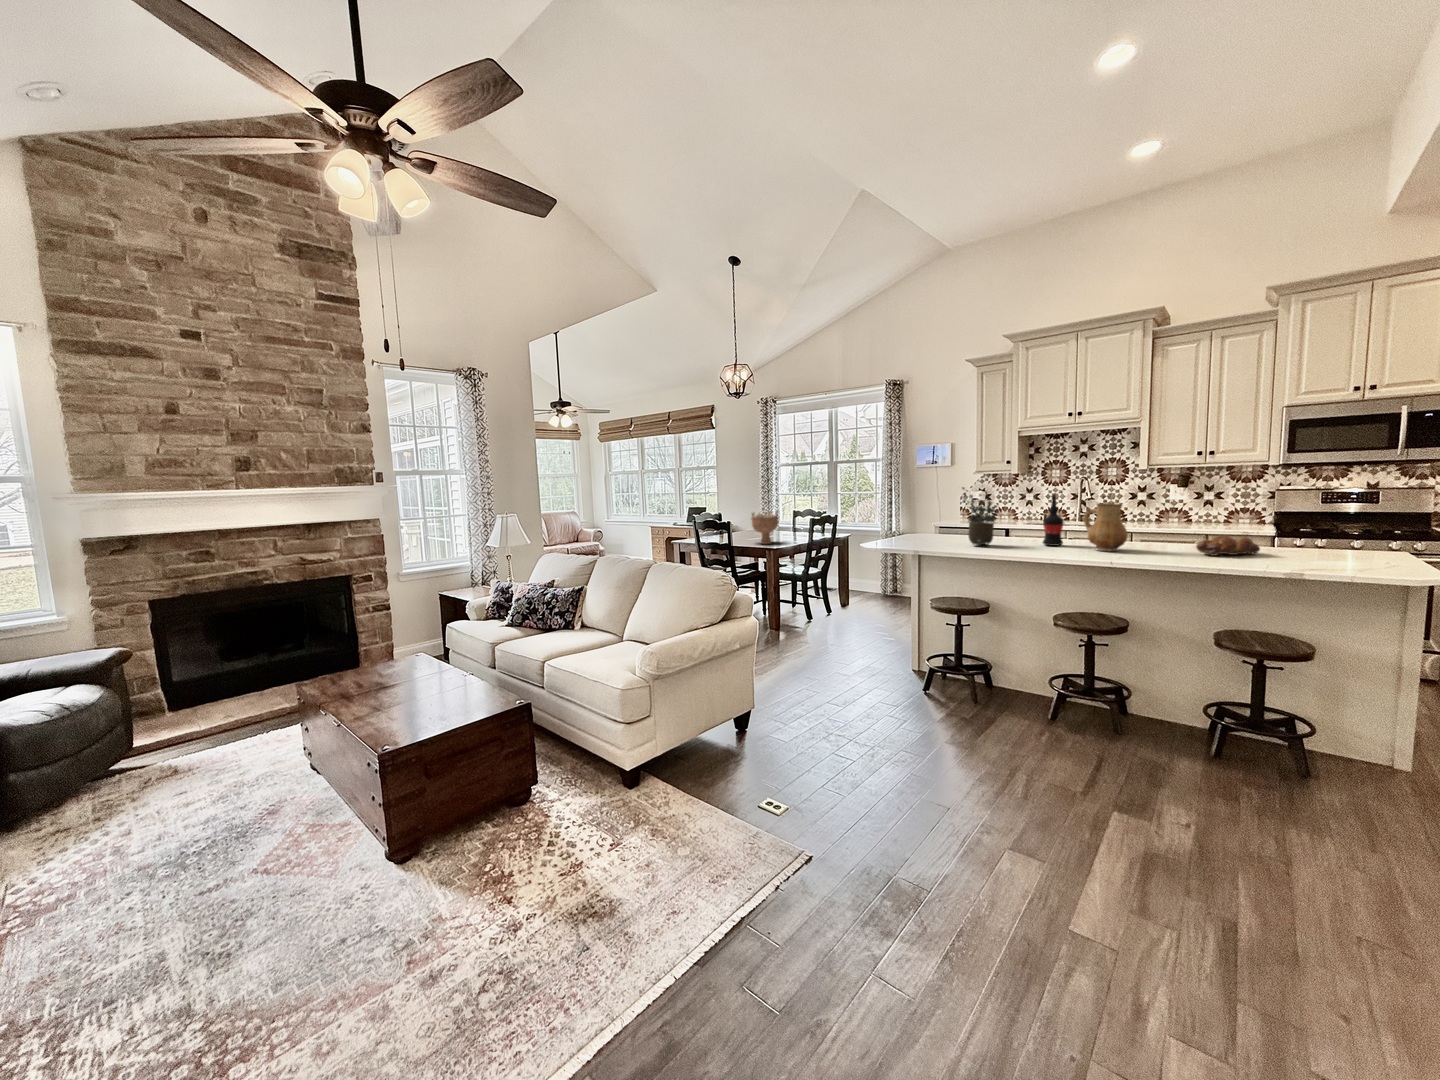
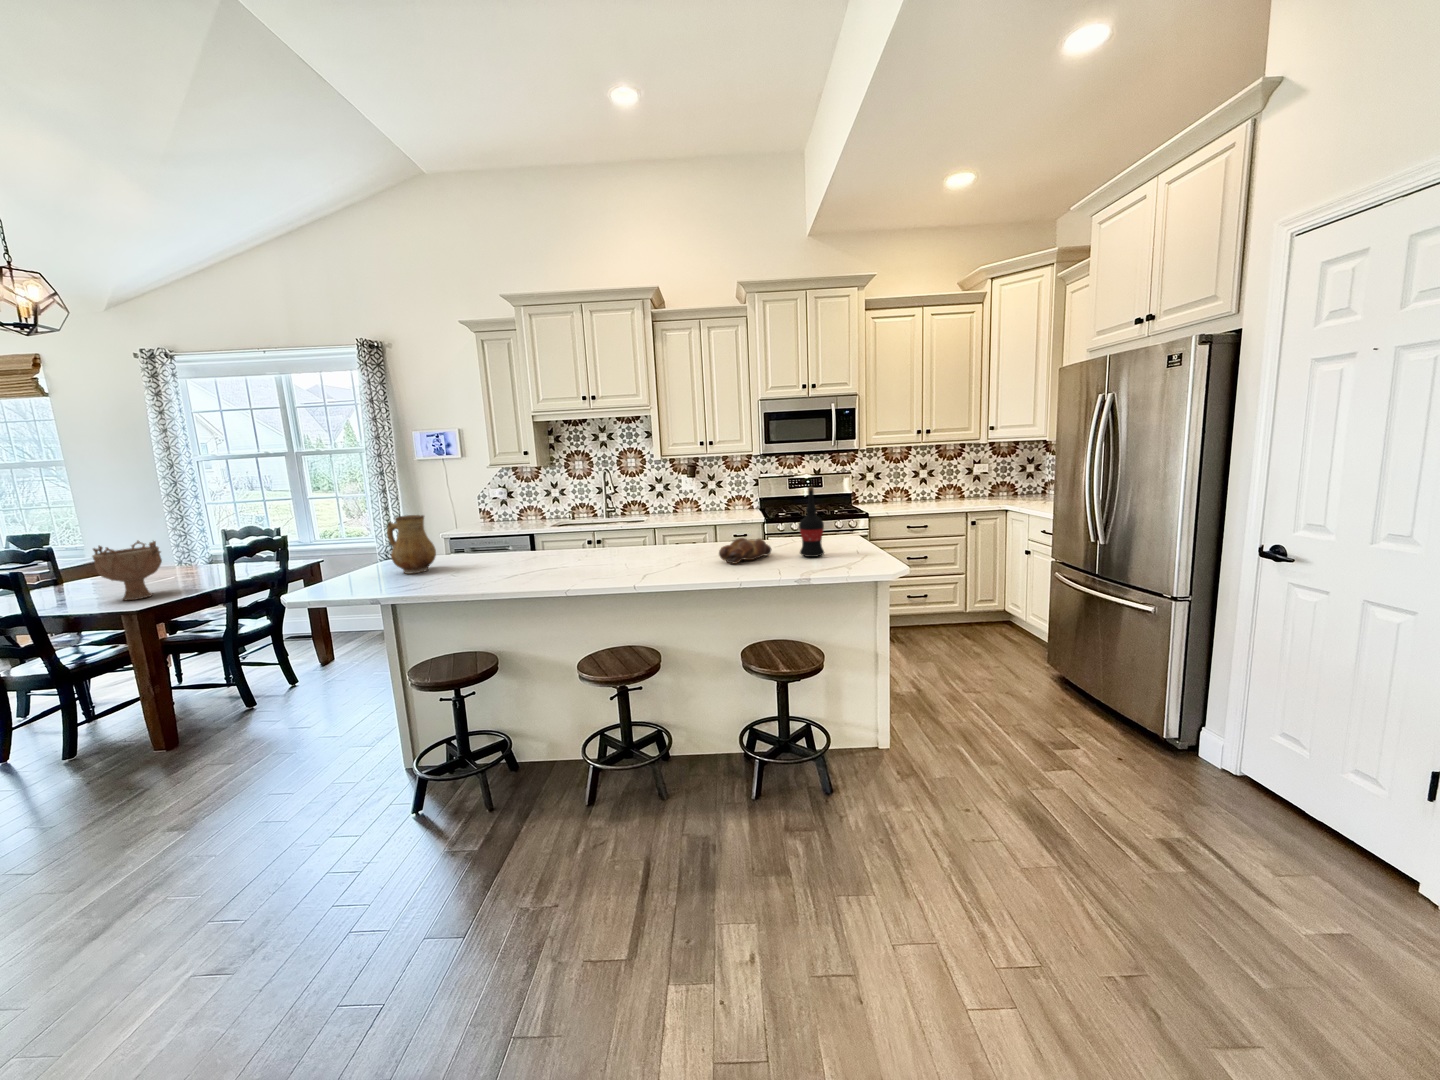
potted plant: present [962,487,997,545] -> none [443,494,499,578]
wine bottle: present [1043,493,1064,546] -> present [799,487,824,557]
ceramic pitcher: present [1084,503,1128,551] -> present [387,515,436,574]

